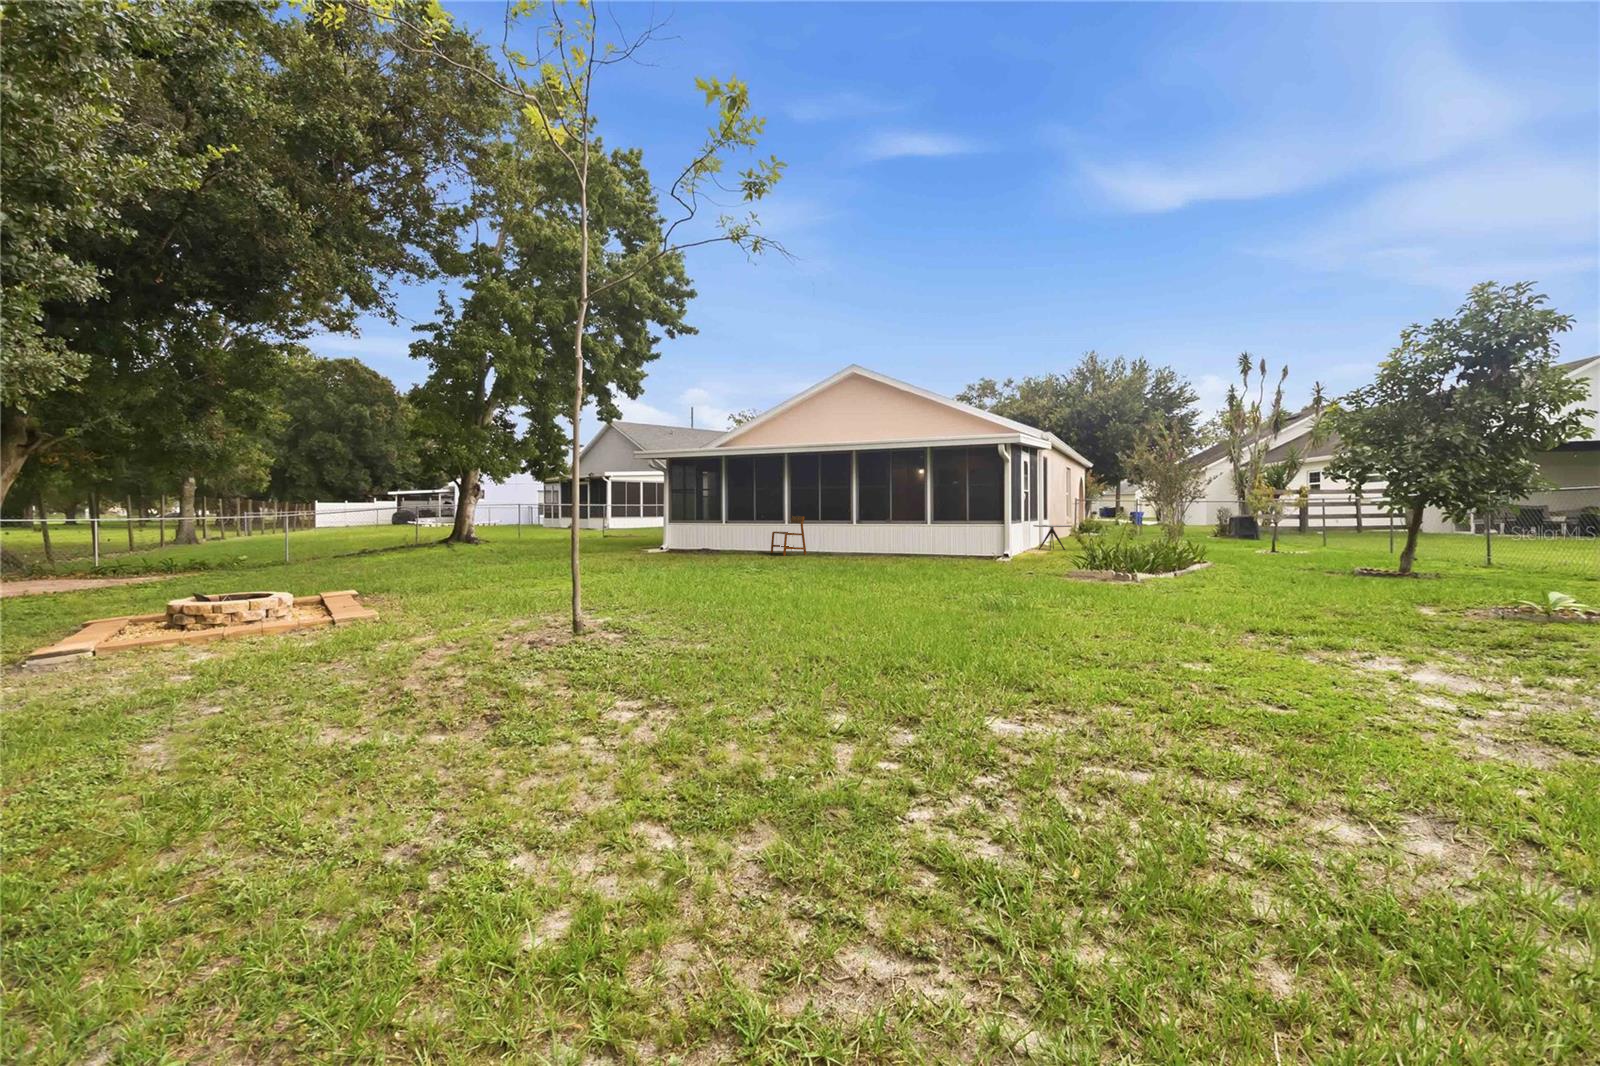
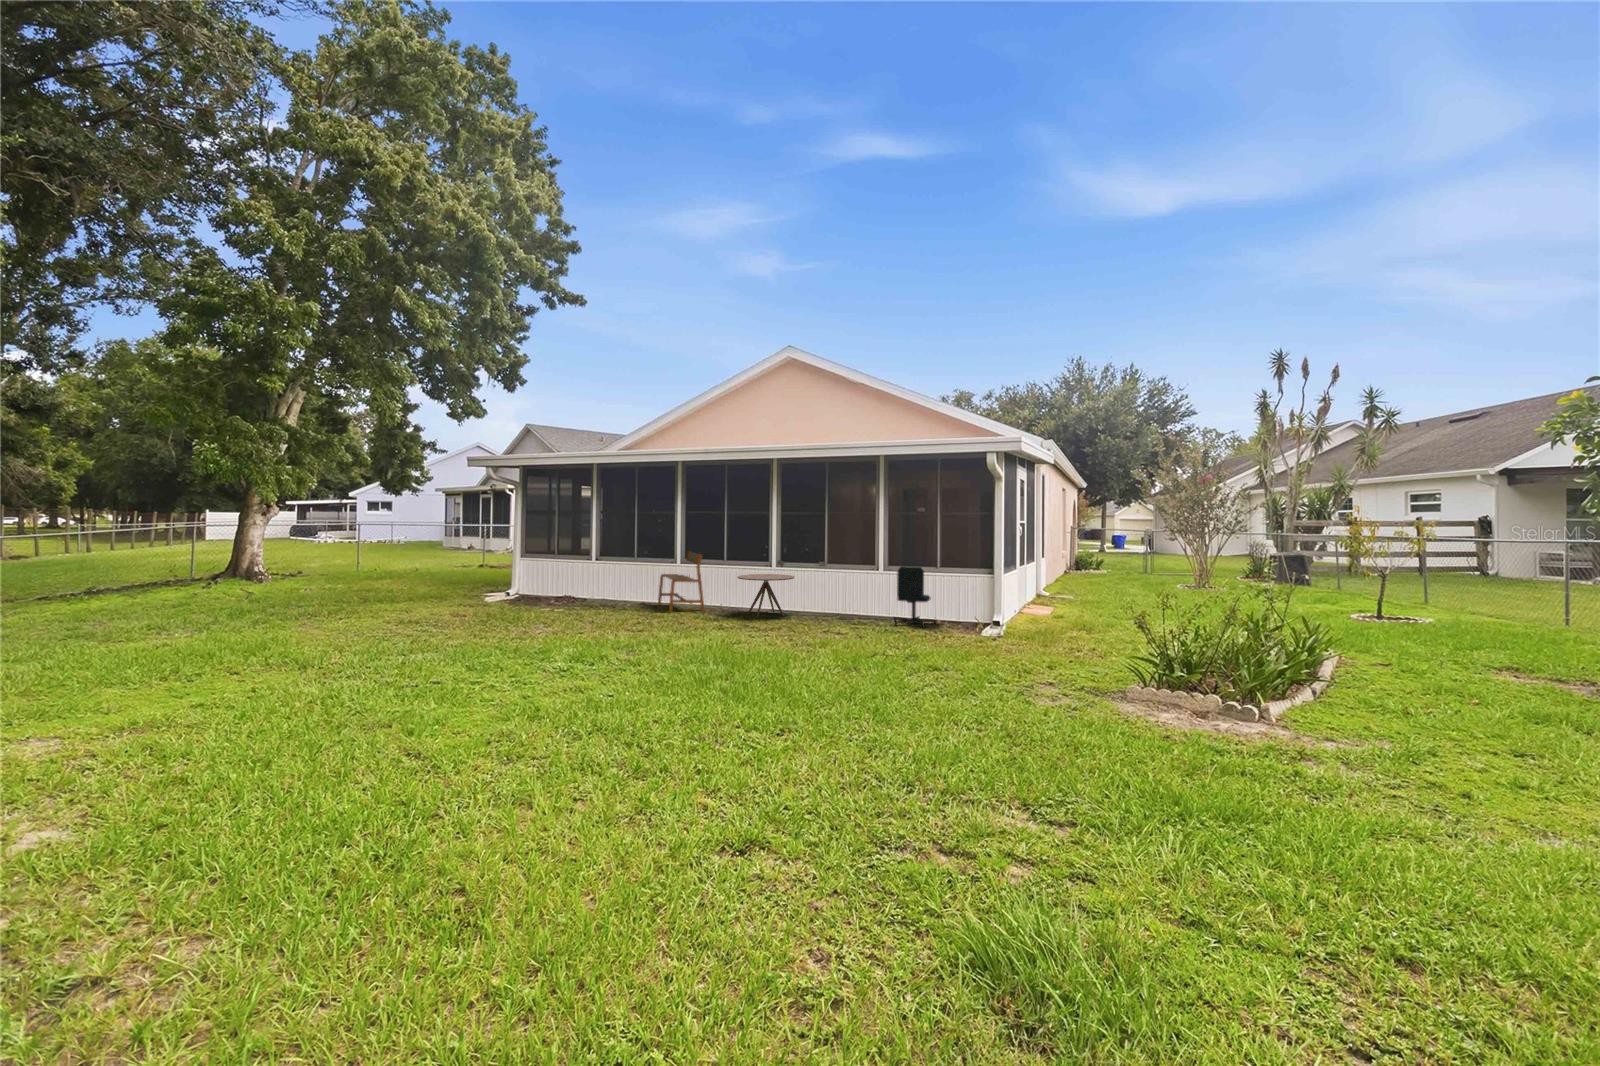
chair: none [938,520,968,559] -> present [894,566,937,627]
round table: present [1033,525,1071,550] -> present [737,574,795,618]

